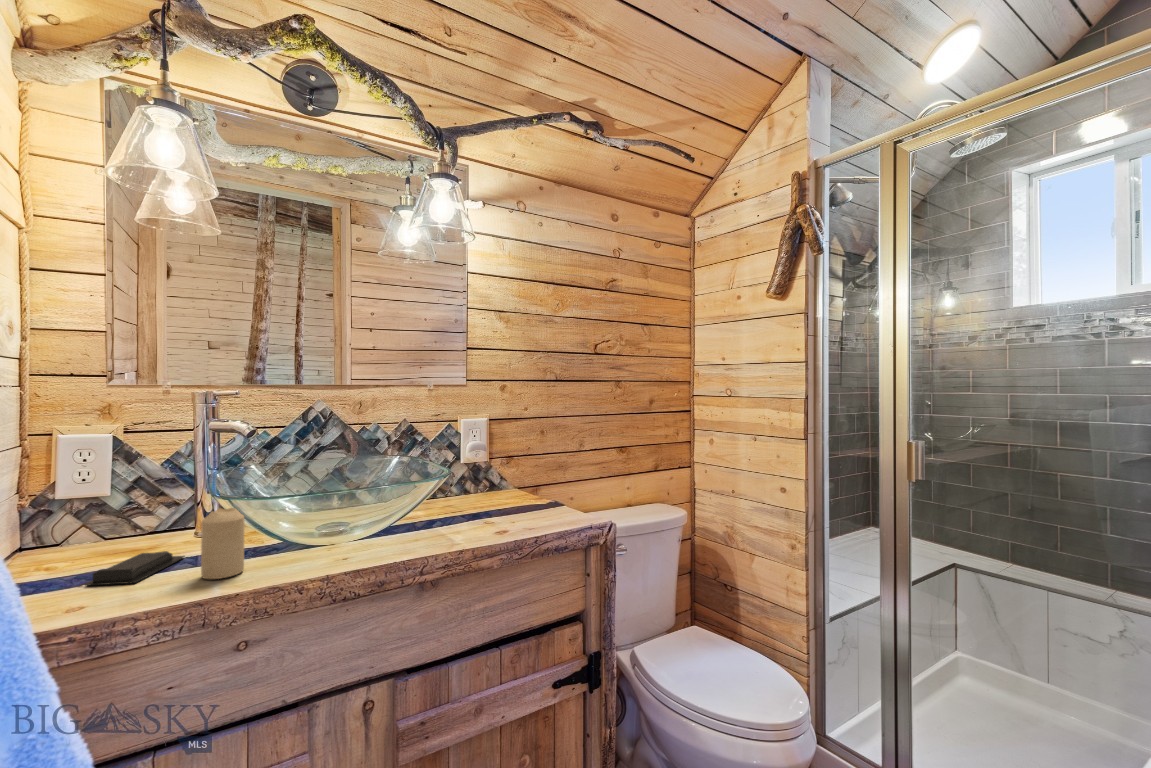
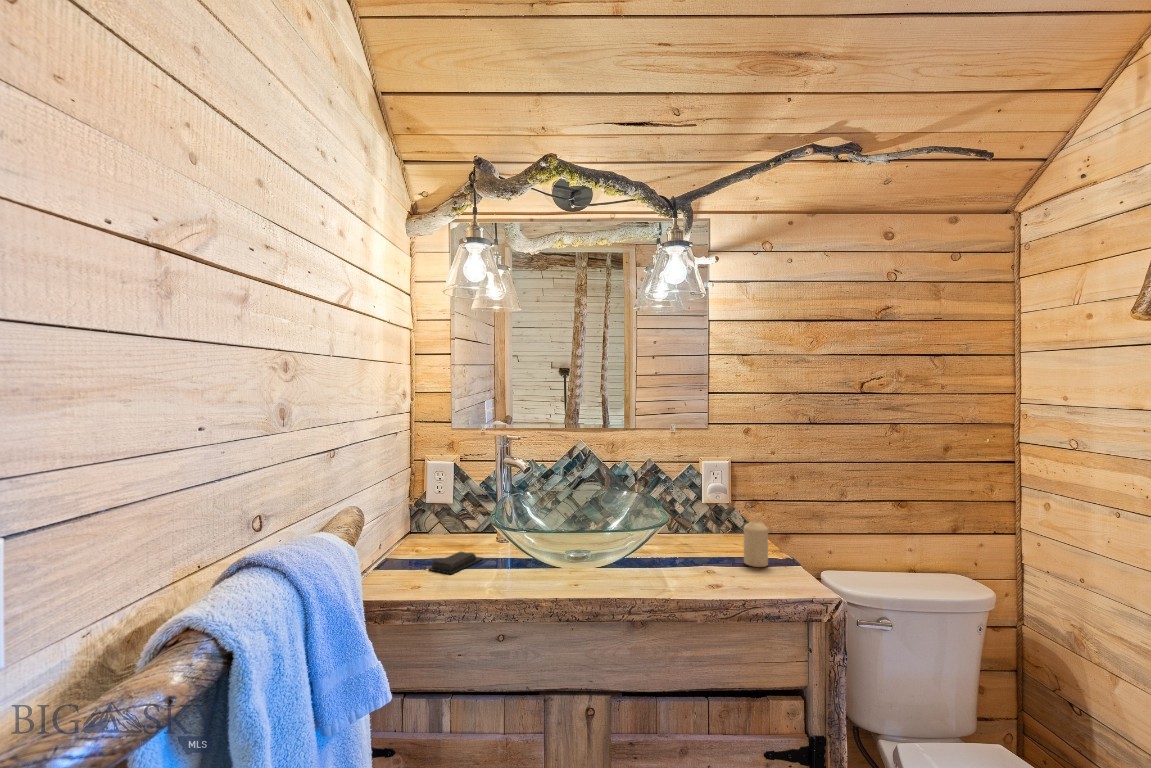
candle: present [201,508,244,579] -> present [744,521,768,567]

